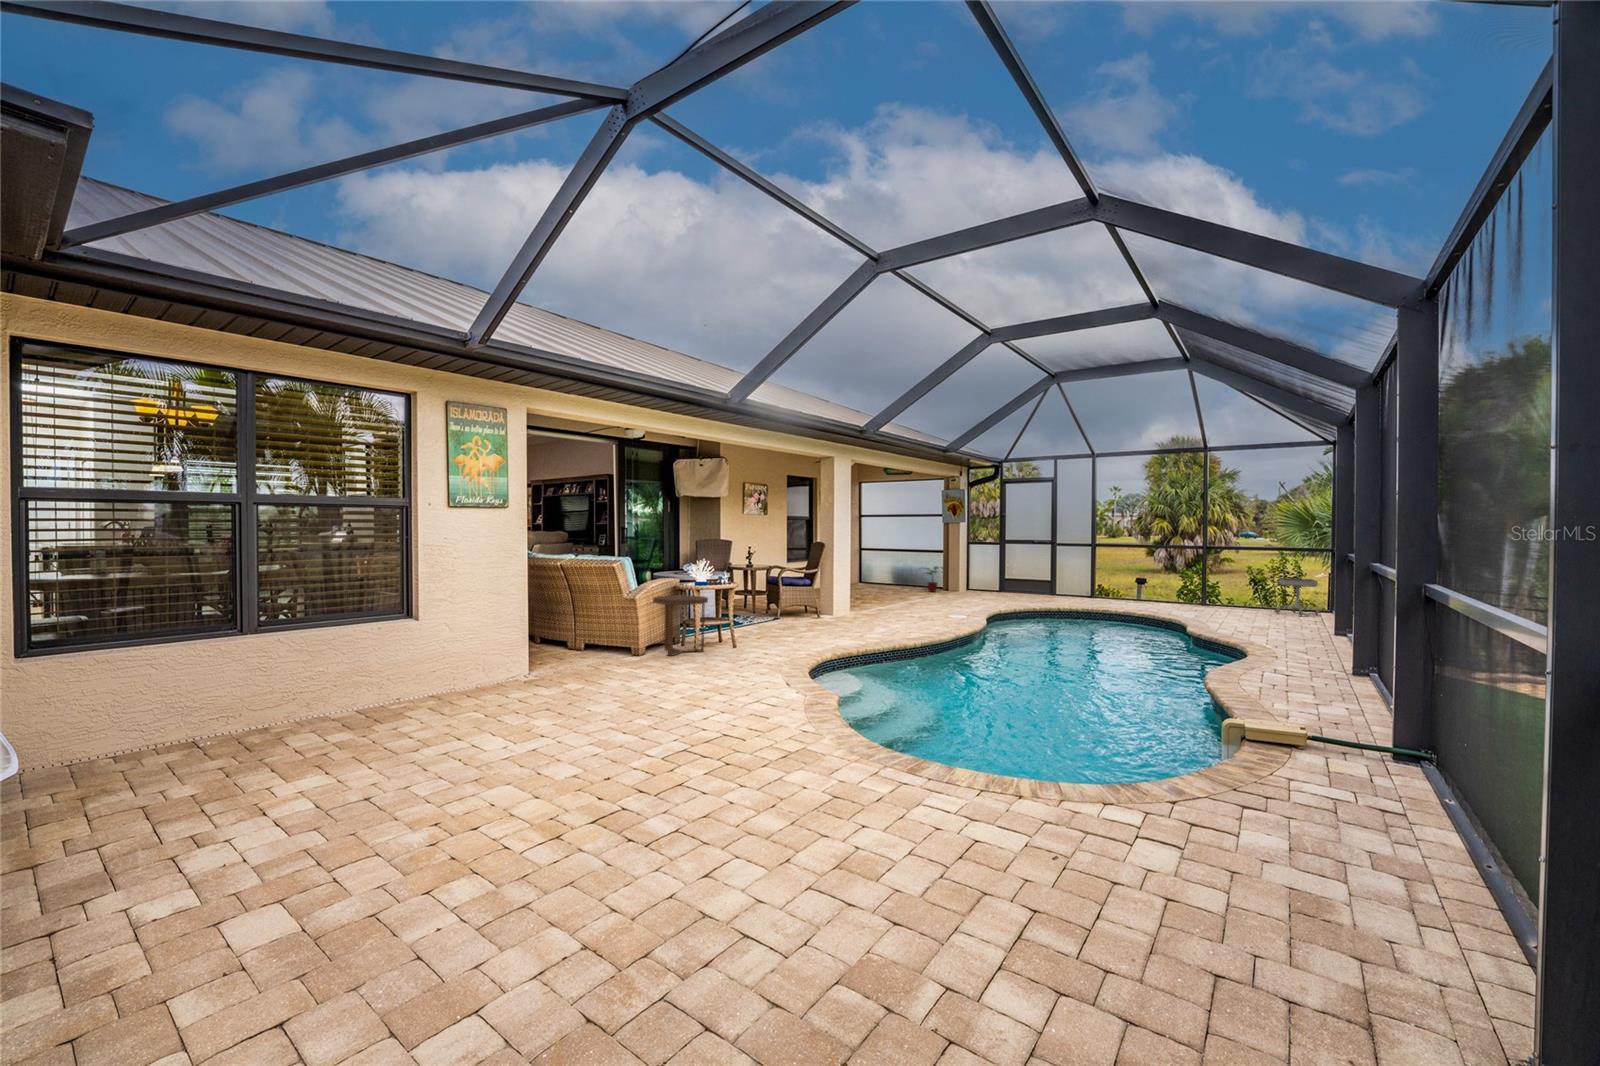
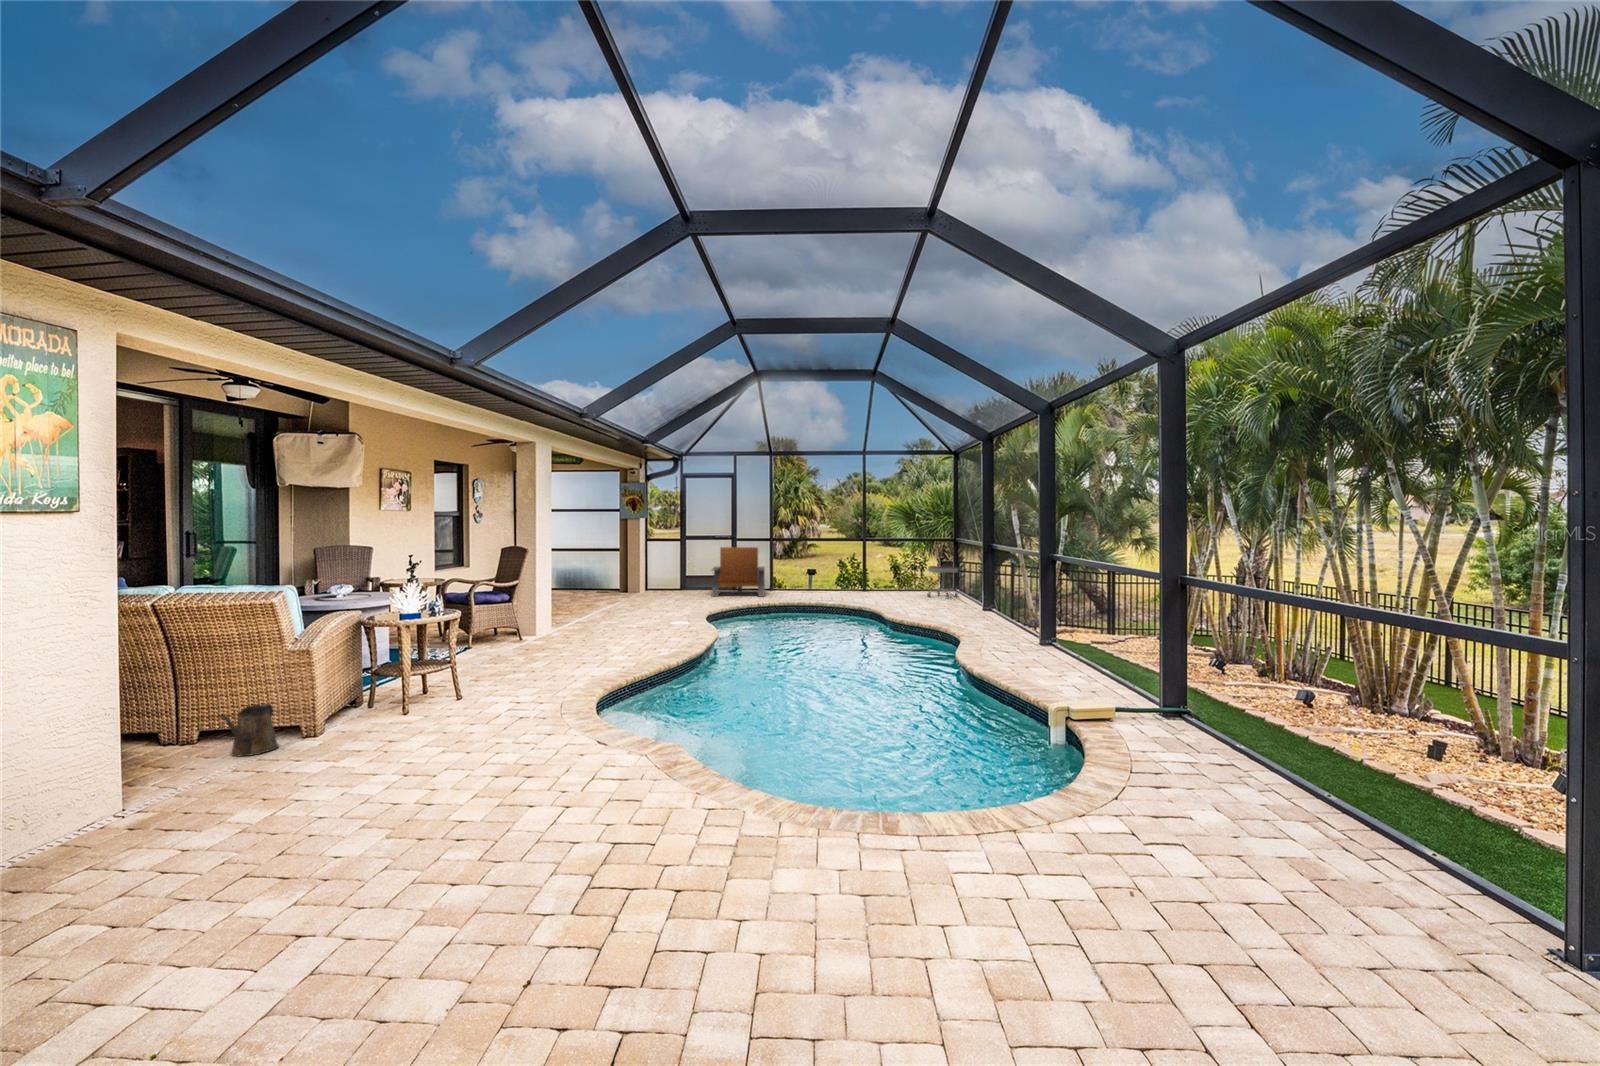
lounge chair: none [1023,551,1084,601] -> present [712,547,765,597]
potted plant: present [926,567,944,592] -> none [593,567,627,596]
side table: present [653,595,708,656] -> none [338,635,430,730]
watering can: none [579,629,615,659] -> present [220,704,279,756]

